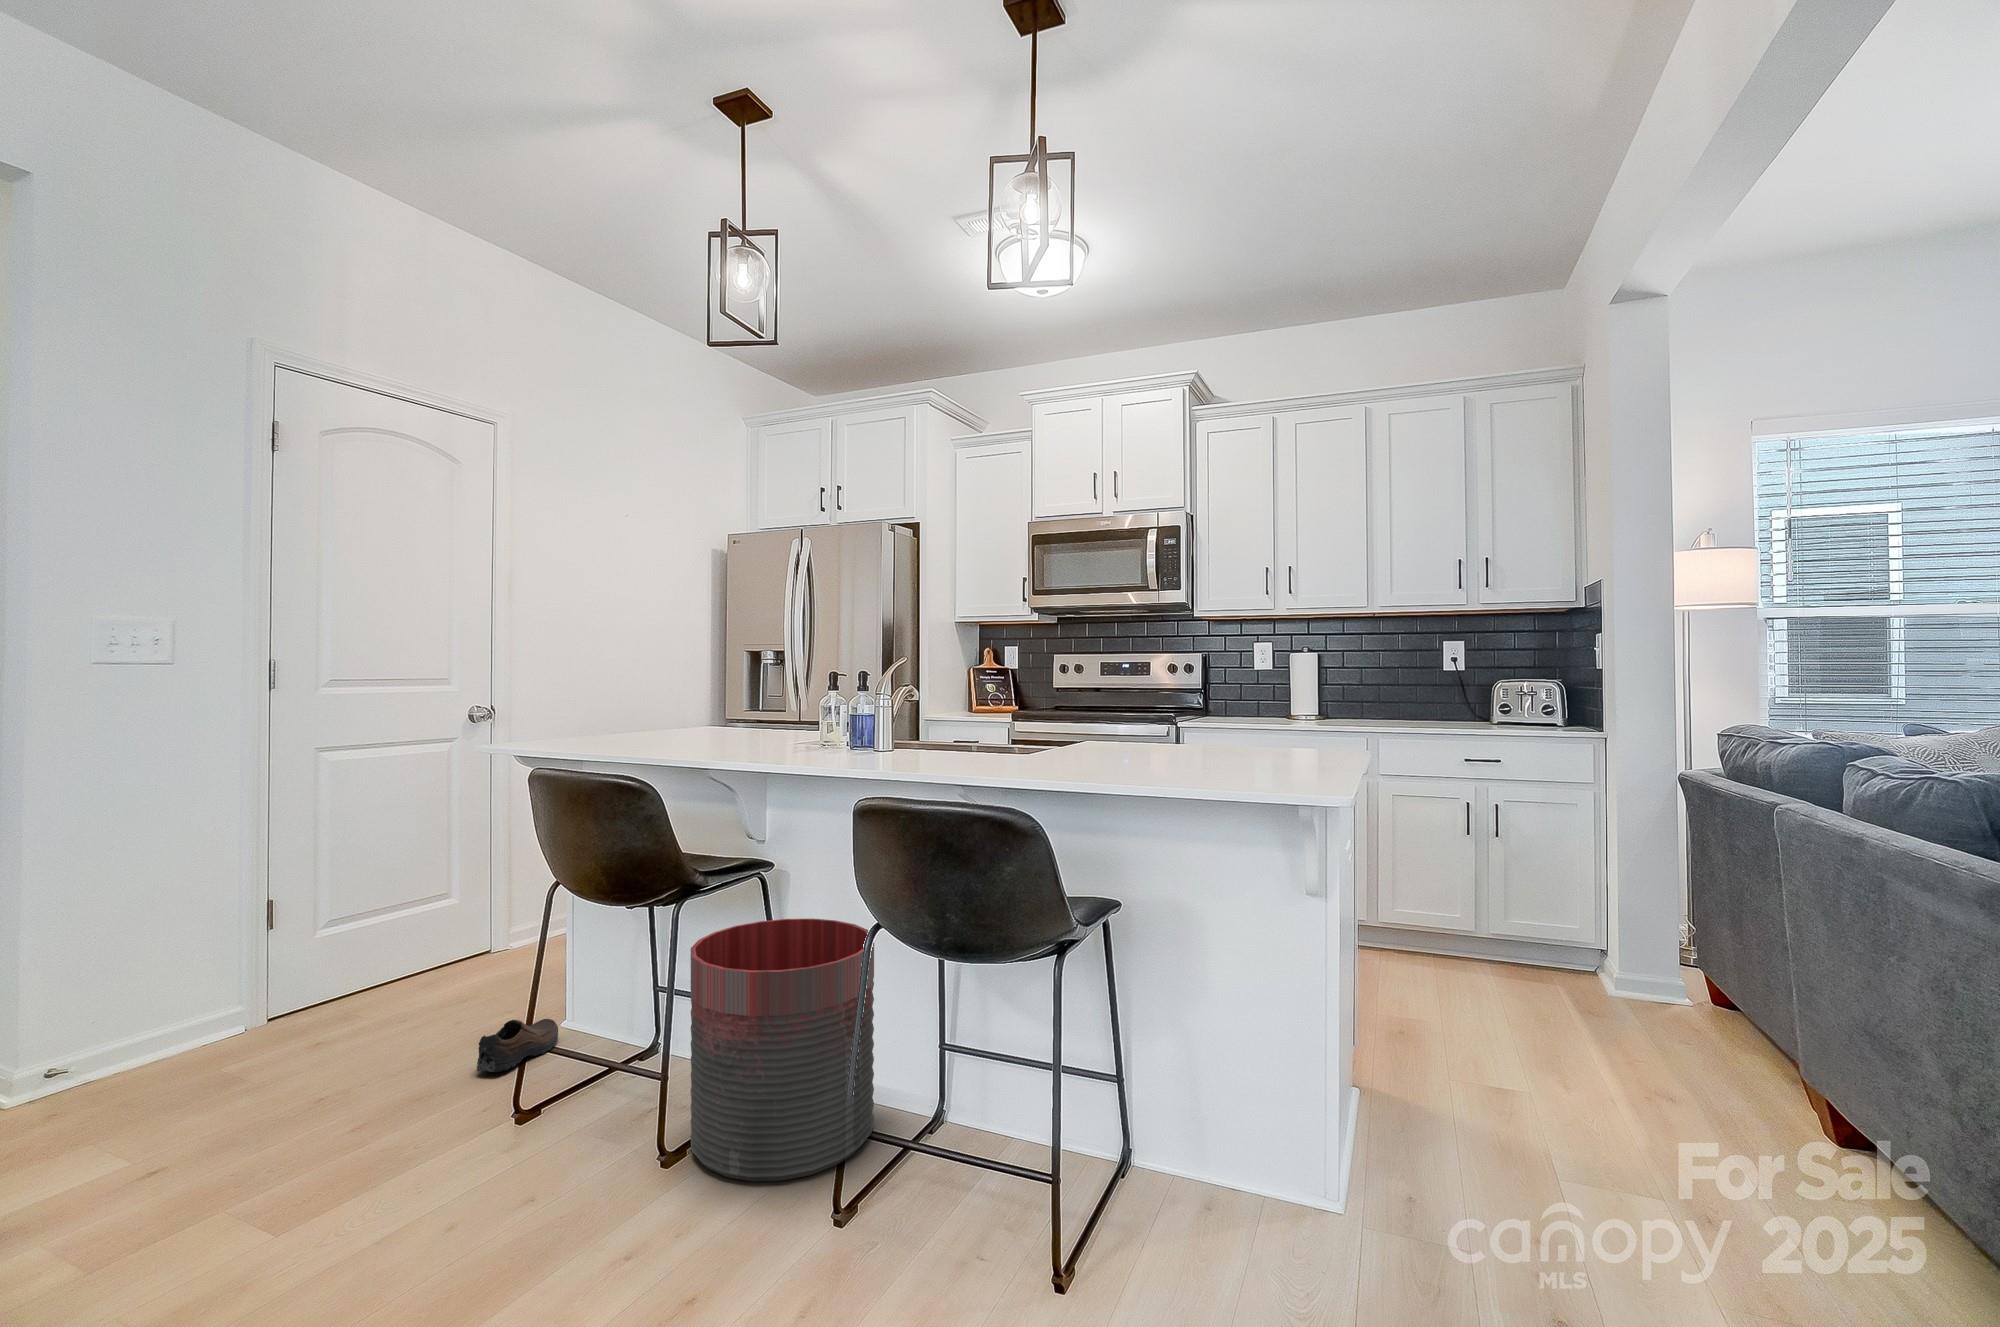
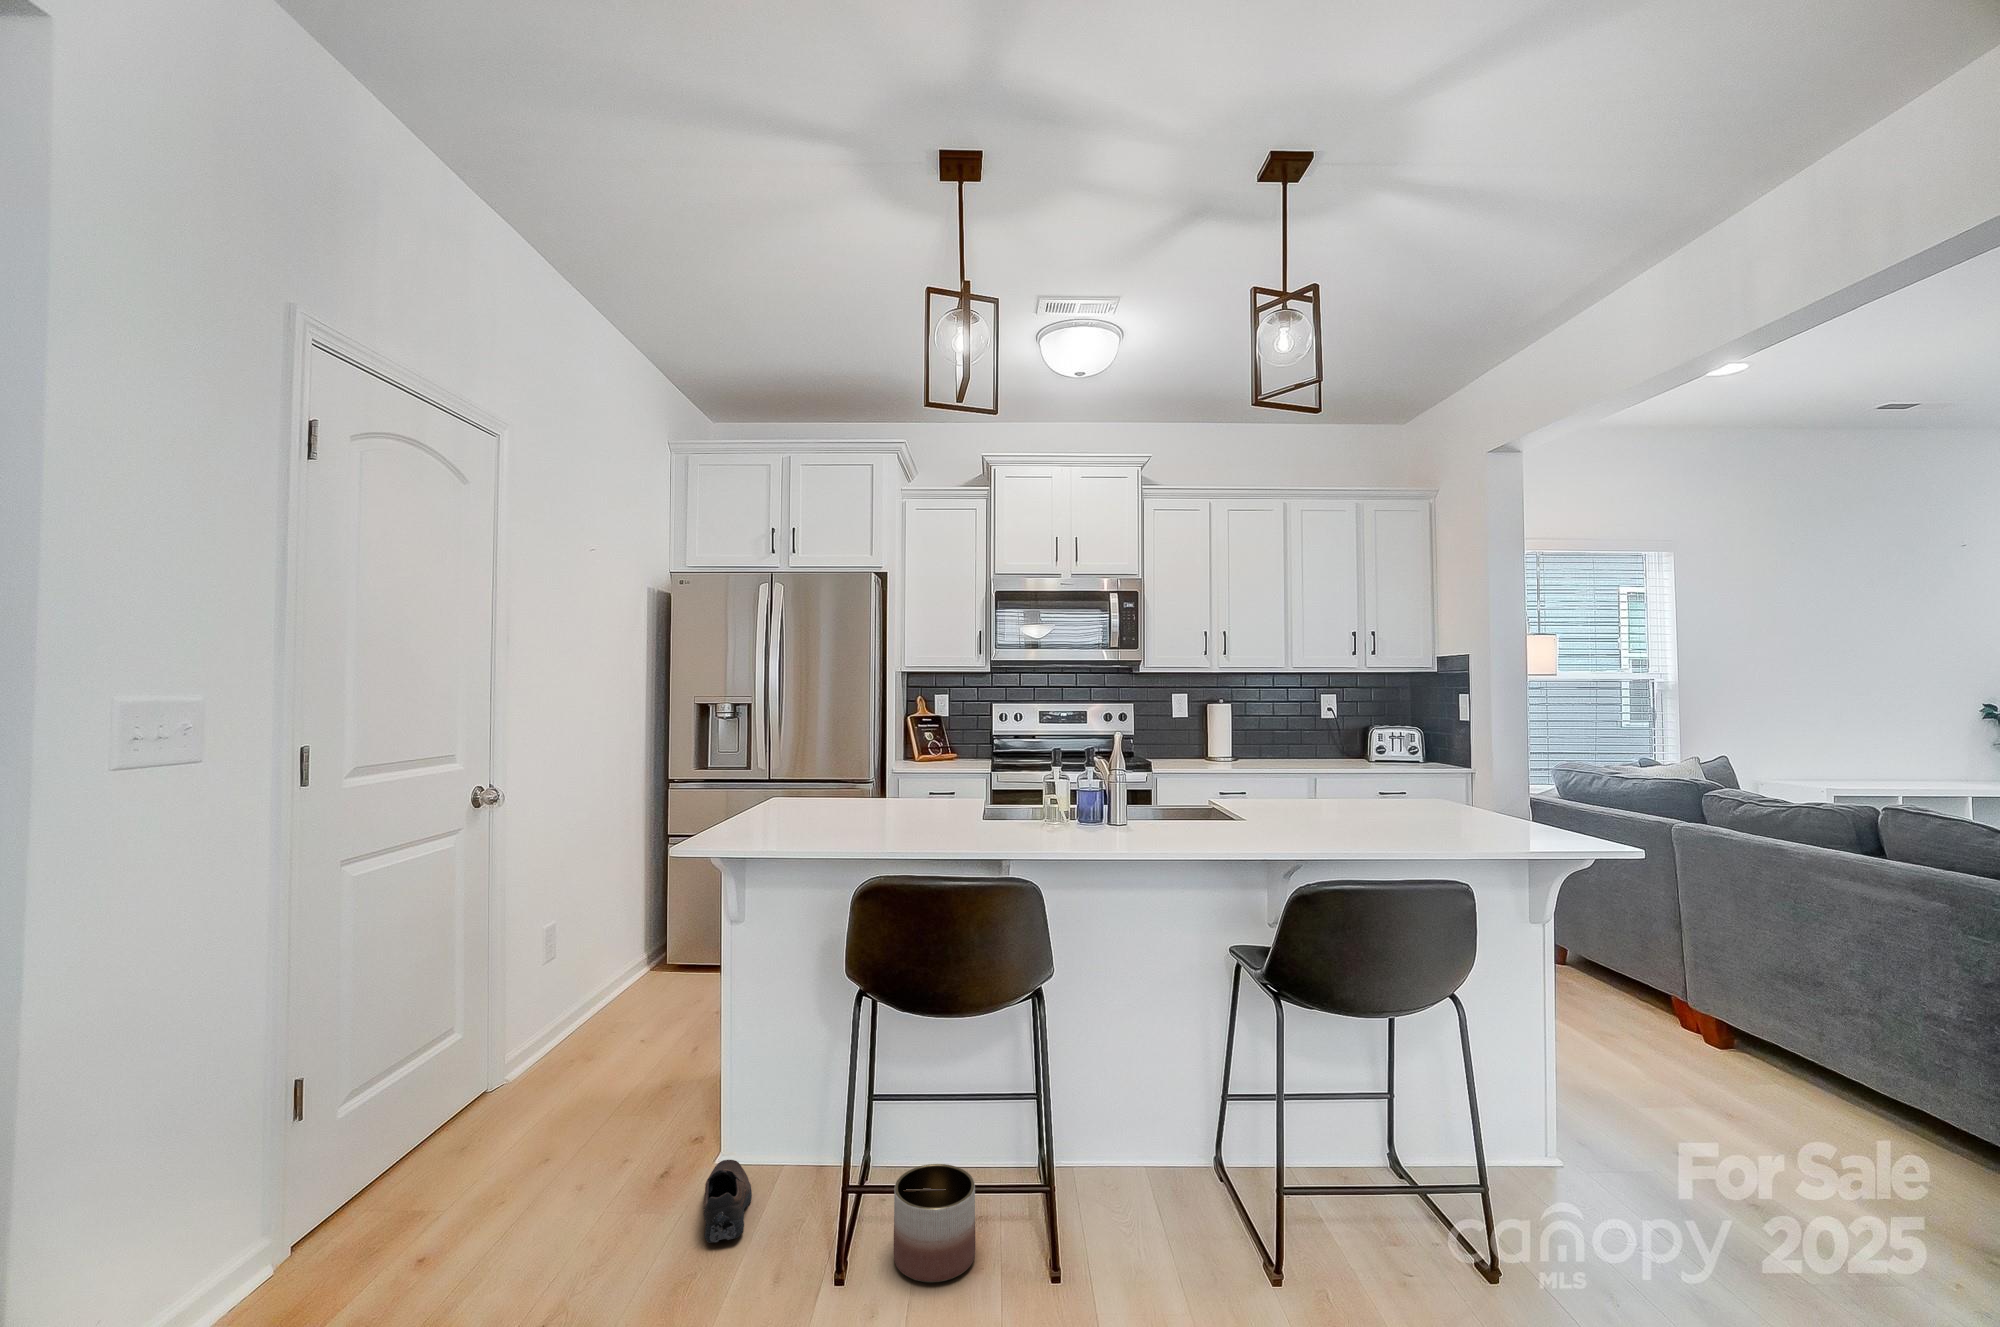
trash can: present [690,919,874,1182] -> none [1041,996,1225,1283]
planter: none [564,1040,643,1135] -> present [893,1164,975,1282]

